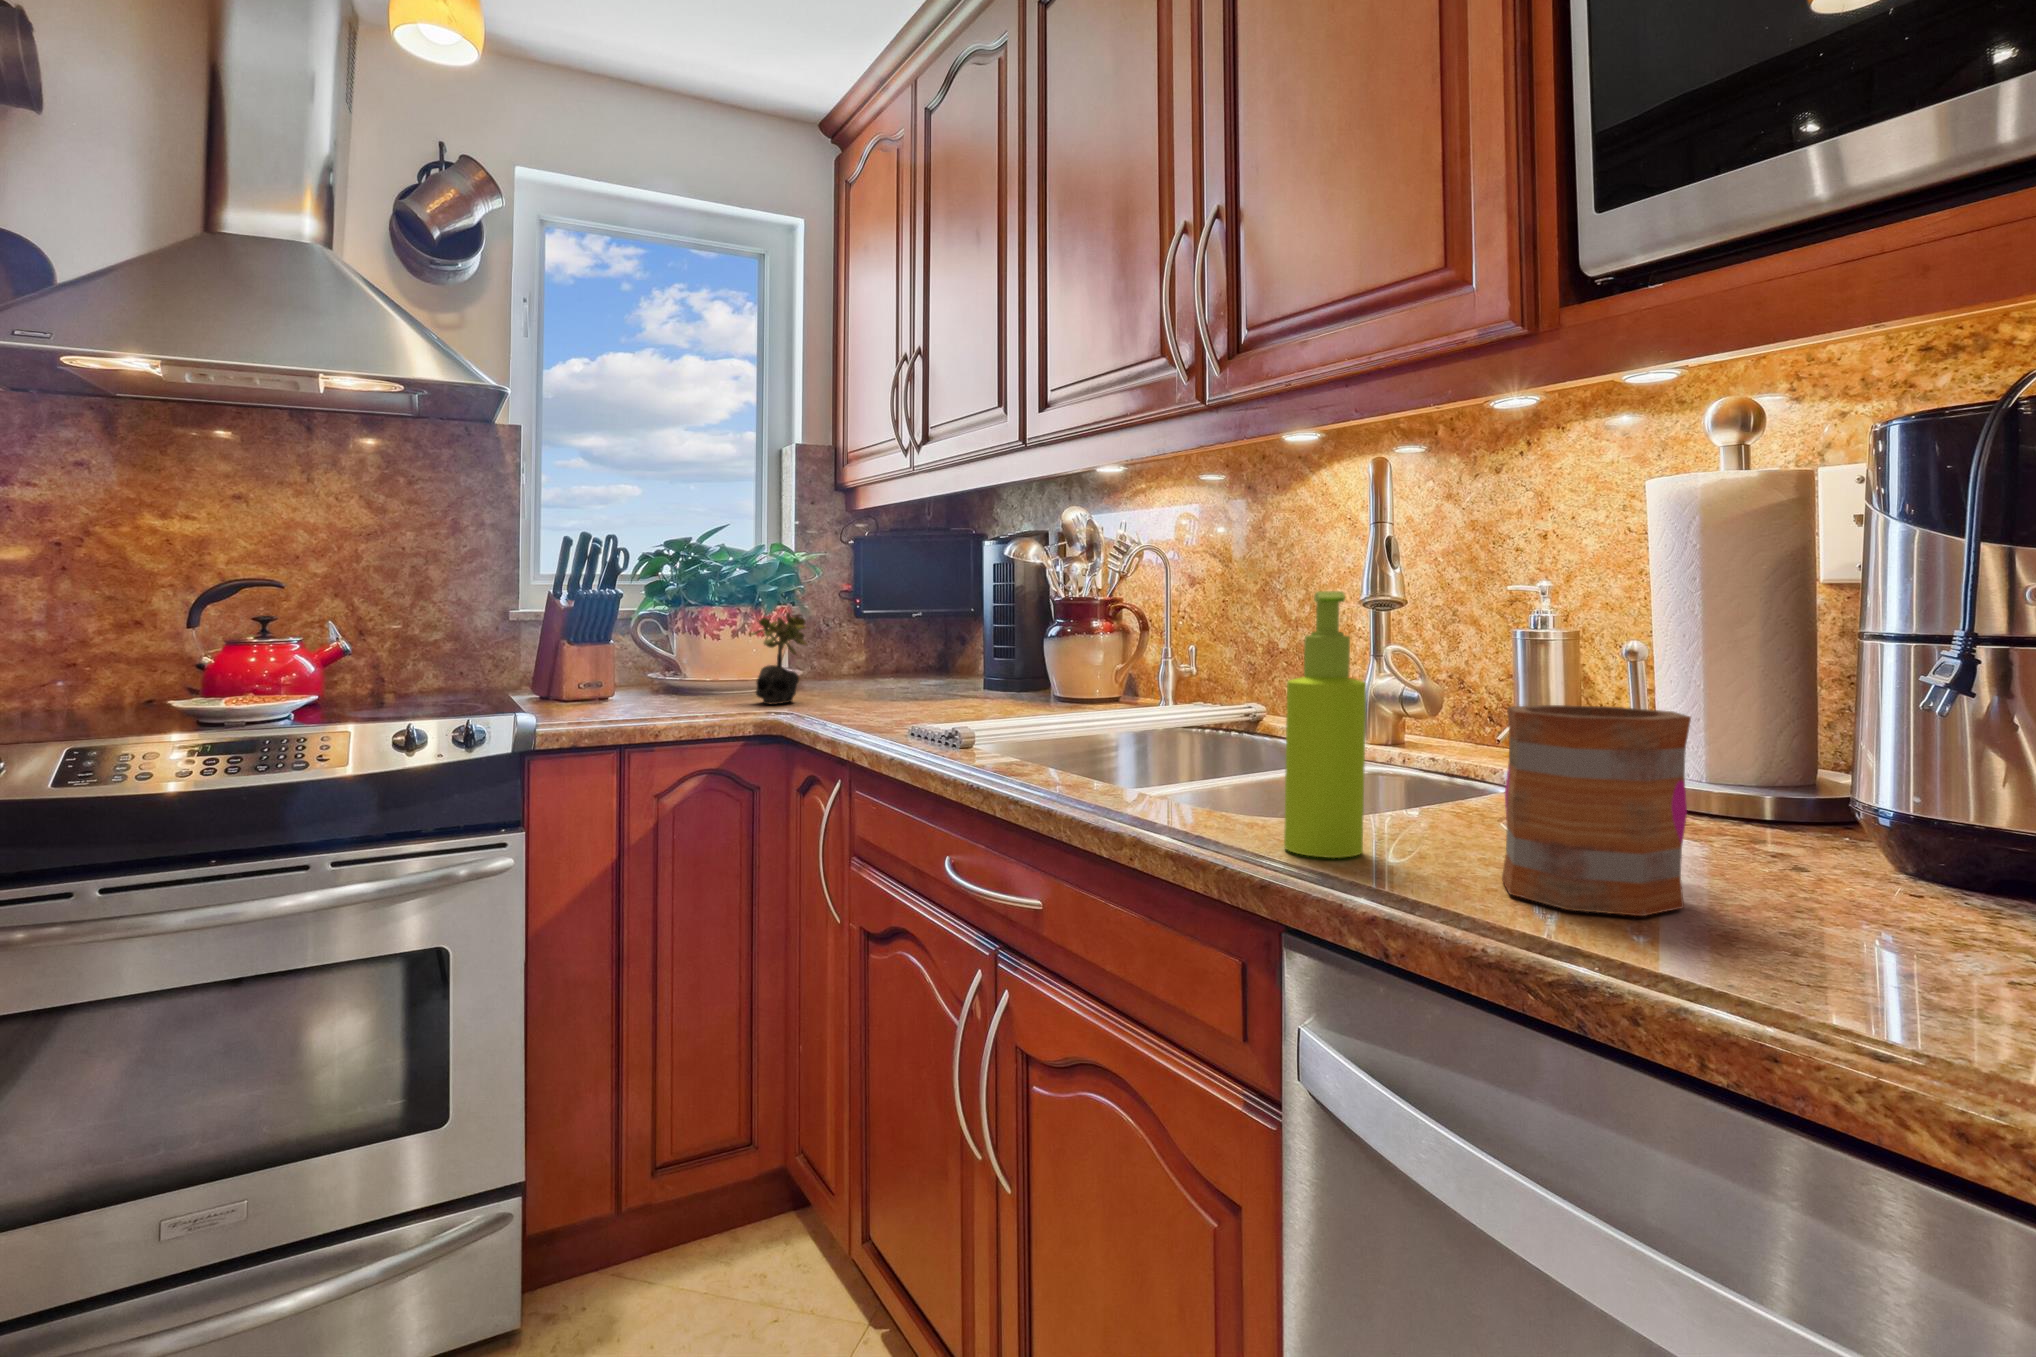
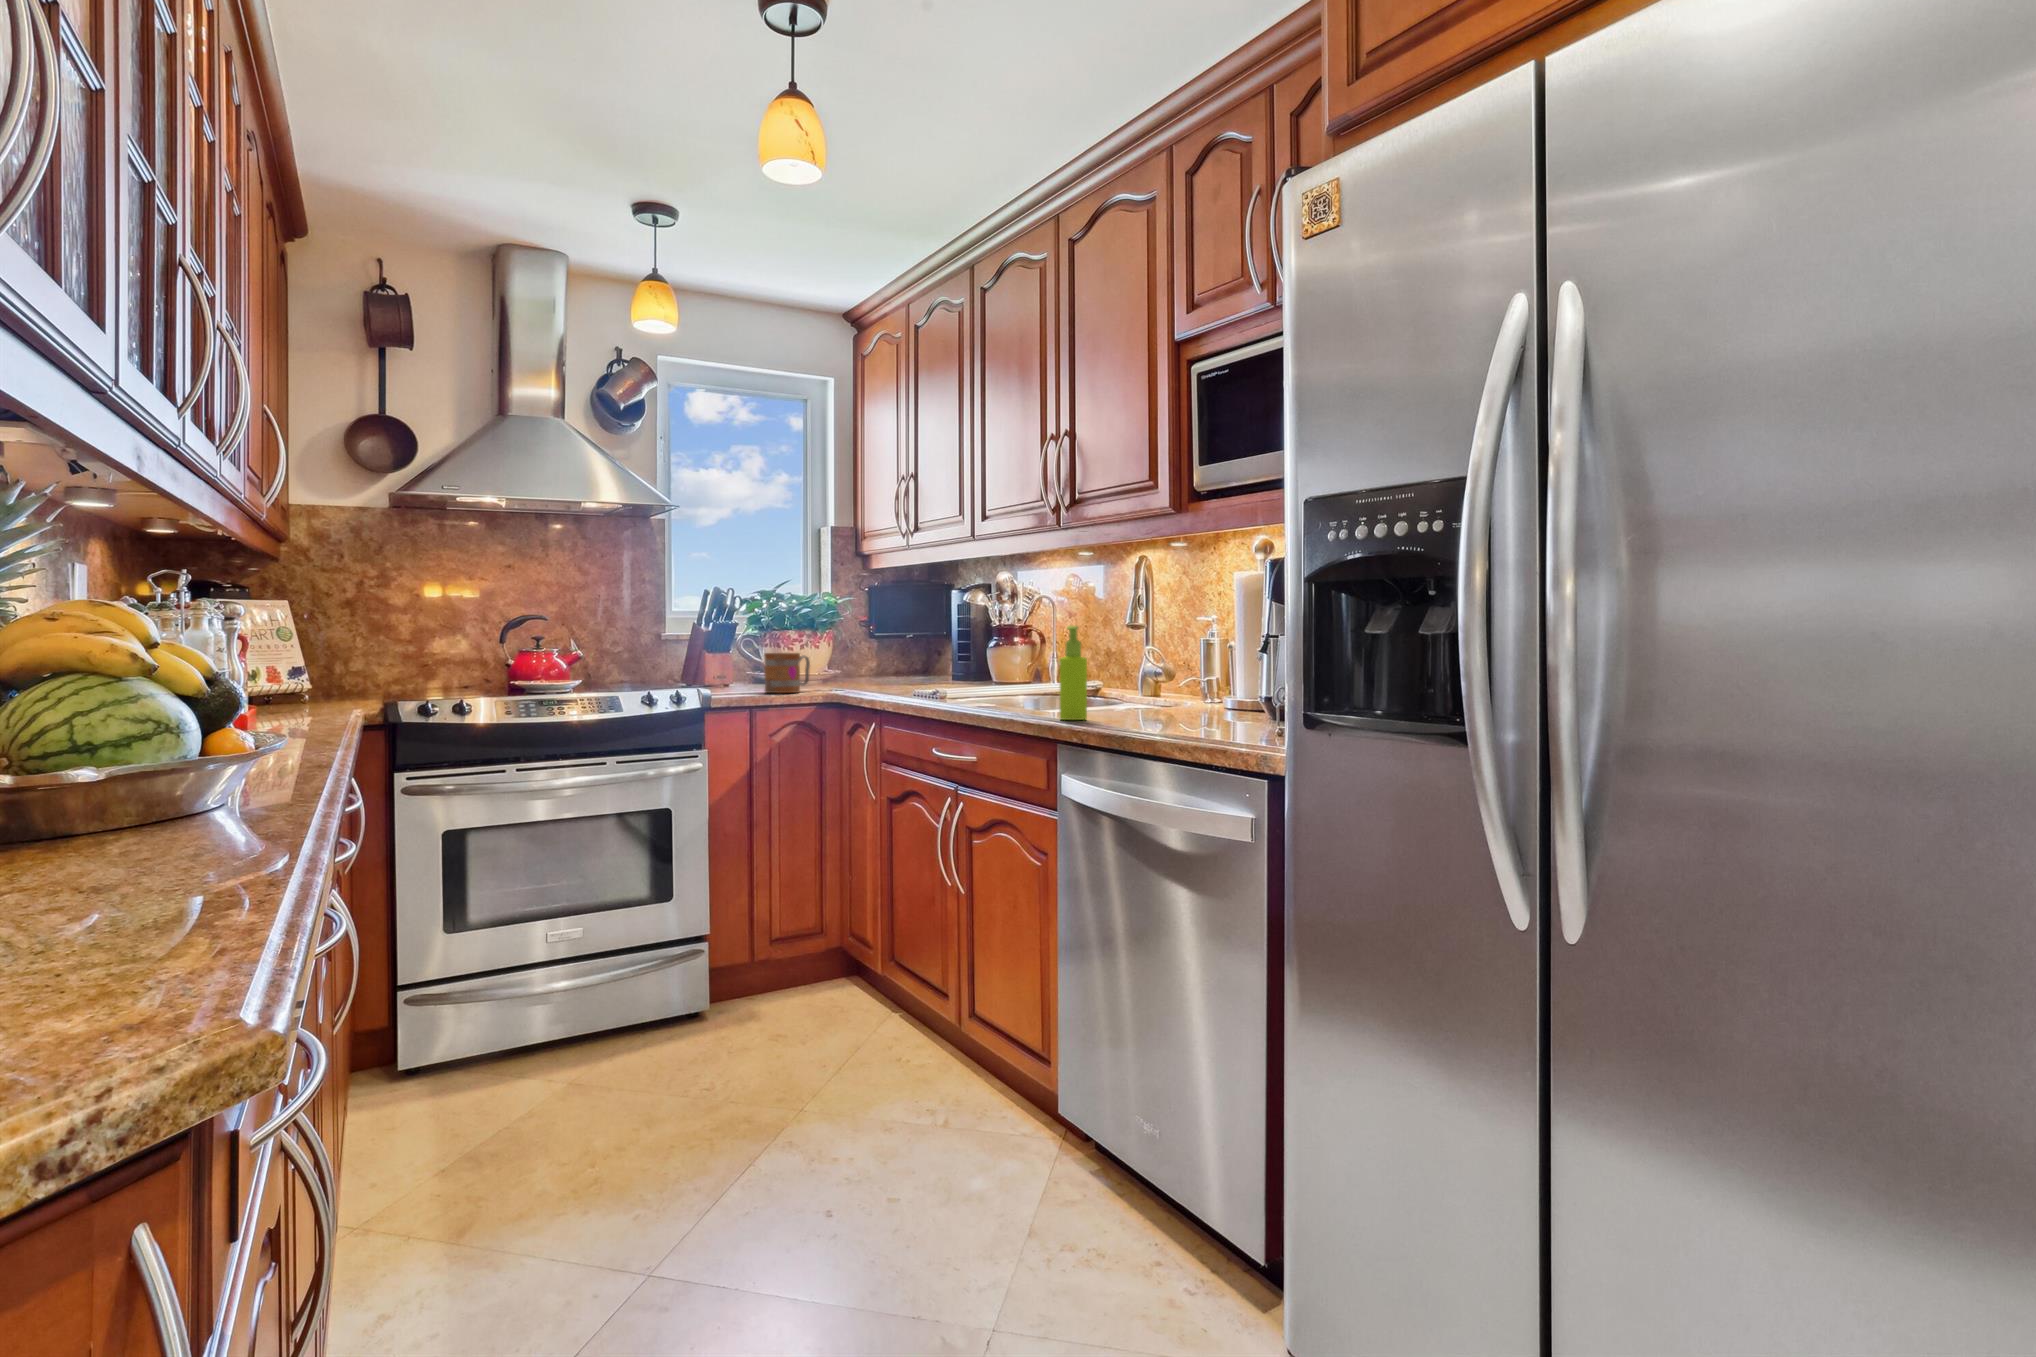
succulent plant: present [749,613,807,704] -> none [813,633,849,687]
mug: present [1502,705,1691,916] -> present [764,653,810,693]

